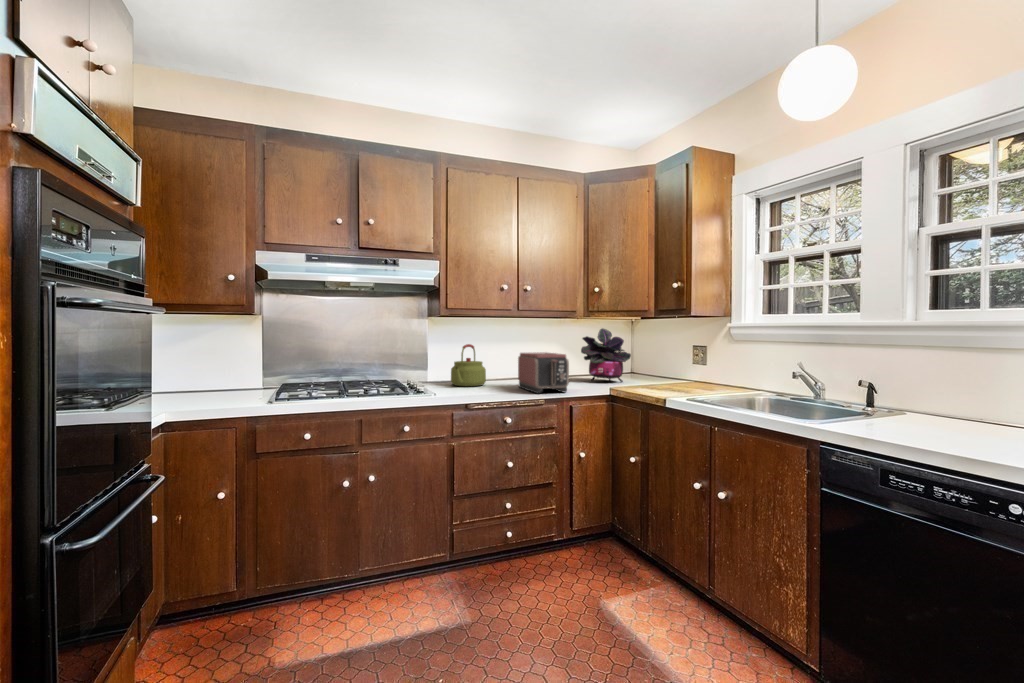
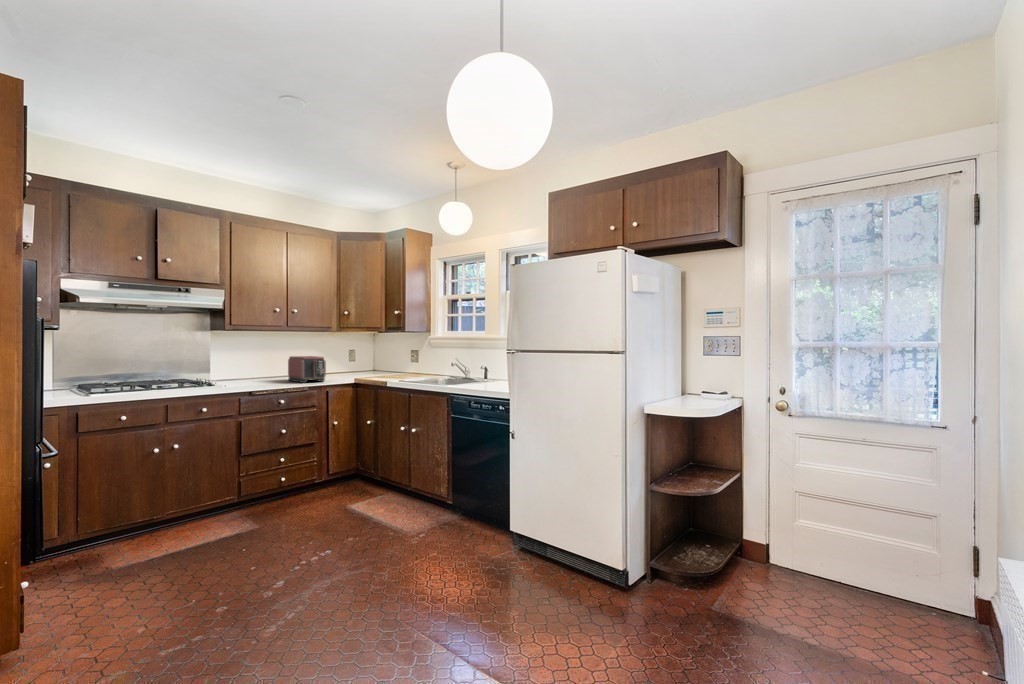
potted plant: present [581,329,631,382] -> none [335,339,370,376]
kettle: present [451,344,486,386] -> none [232,351,262,382]

